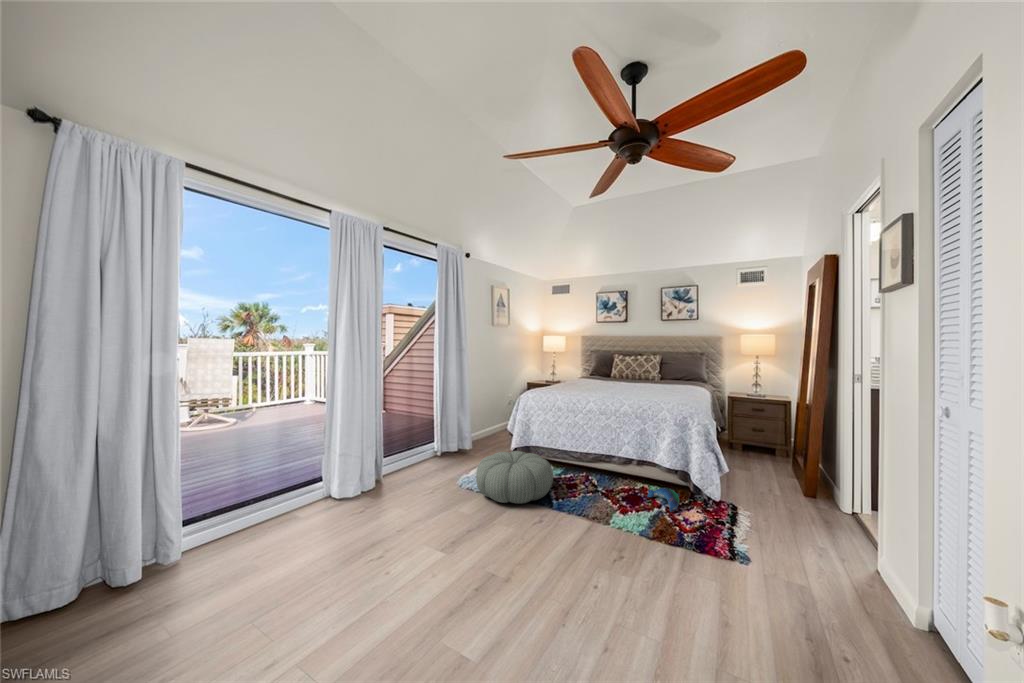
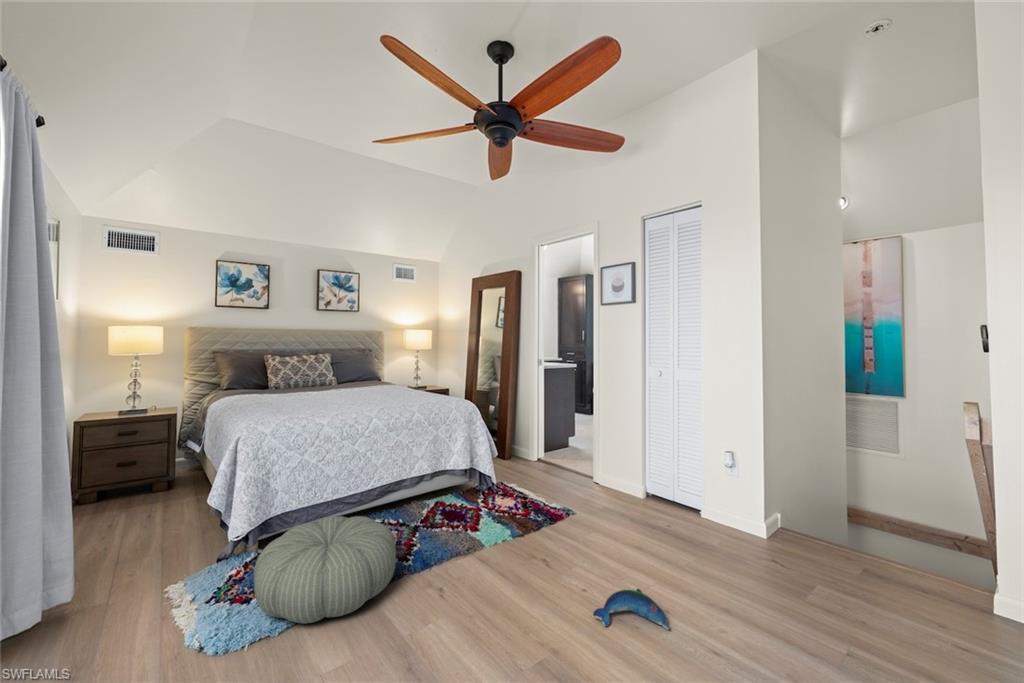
plush toy: present [647,488,680,512] -> present [593,588,670,630]

